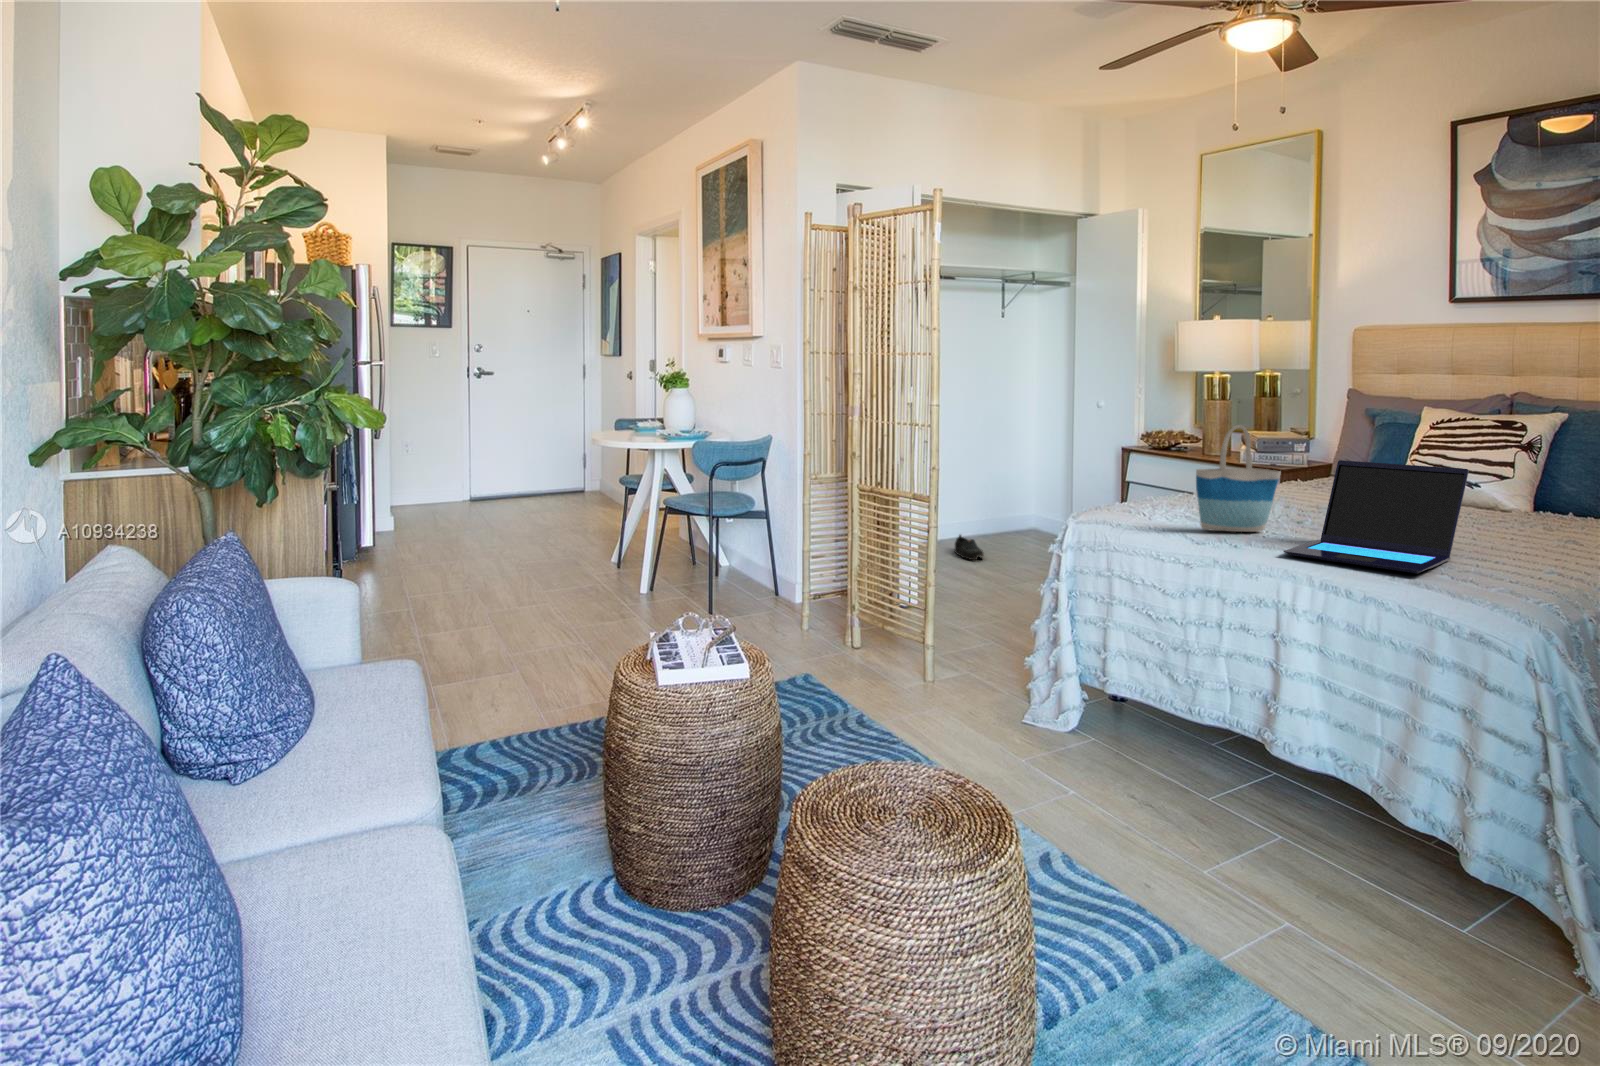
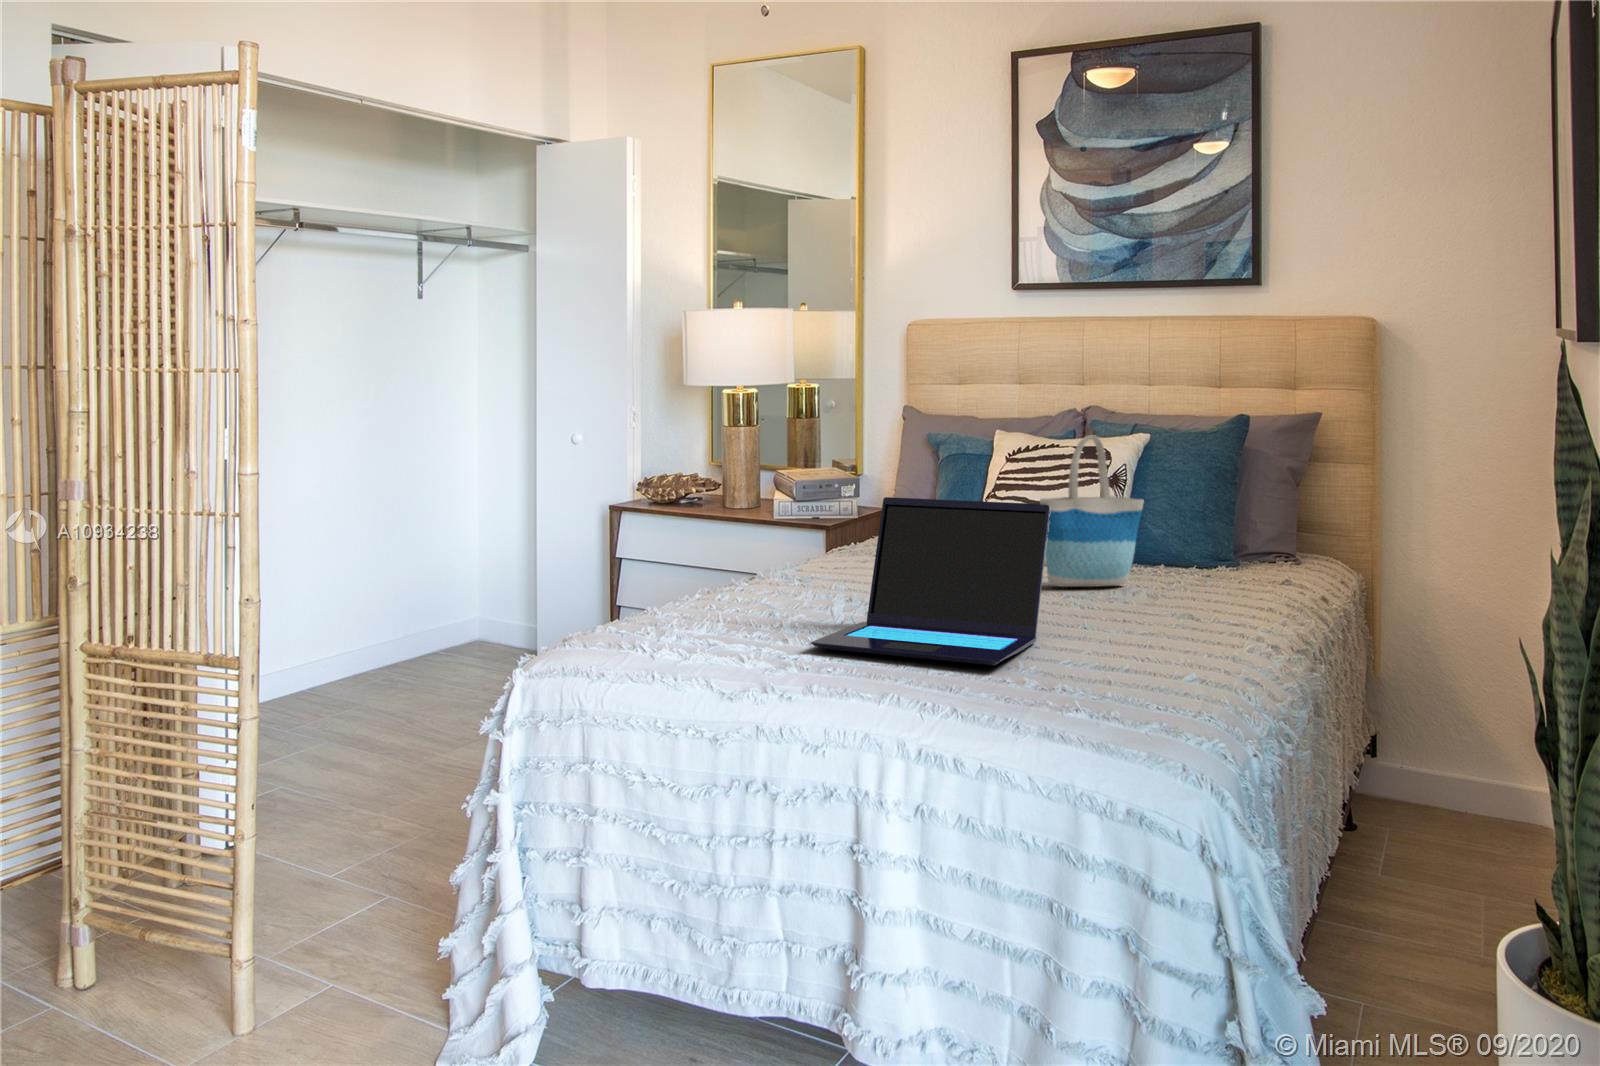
tote bag: present [1196,425,1281,532] -> present [1040,435,1144,587]
shoe: present [955,535,984,560] -> none [356,648,403,690]

